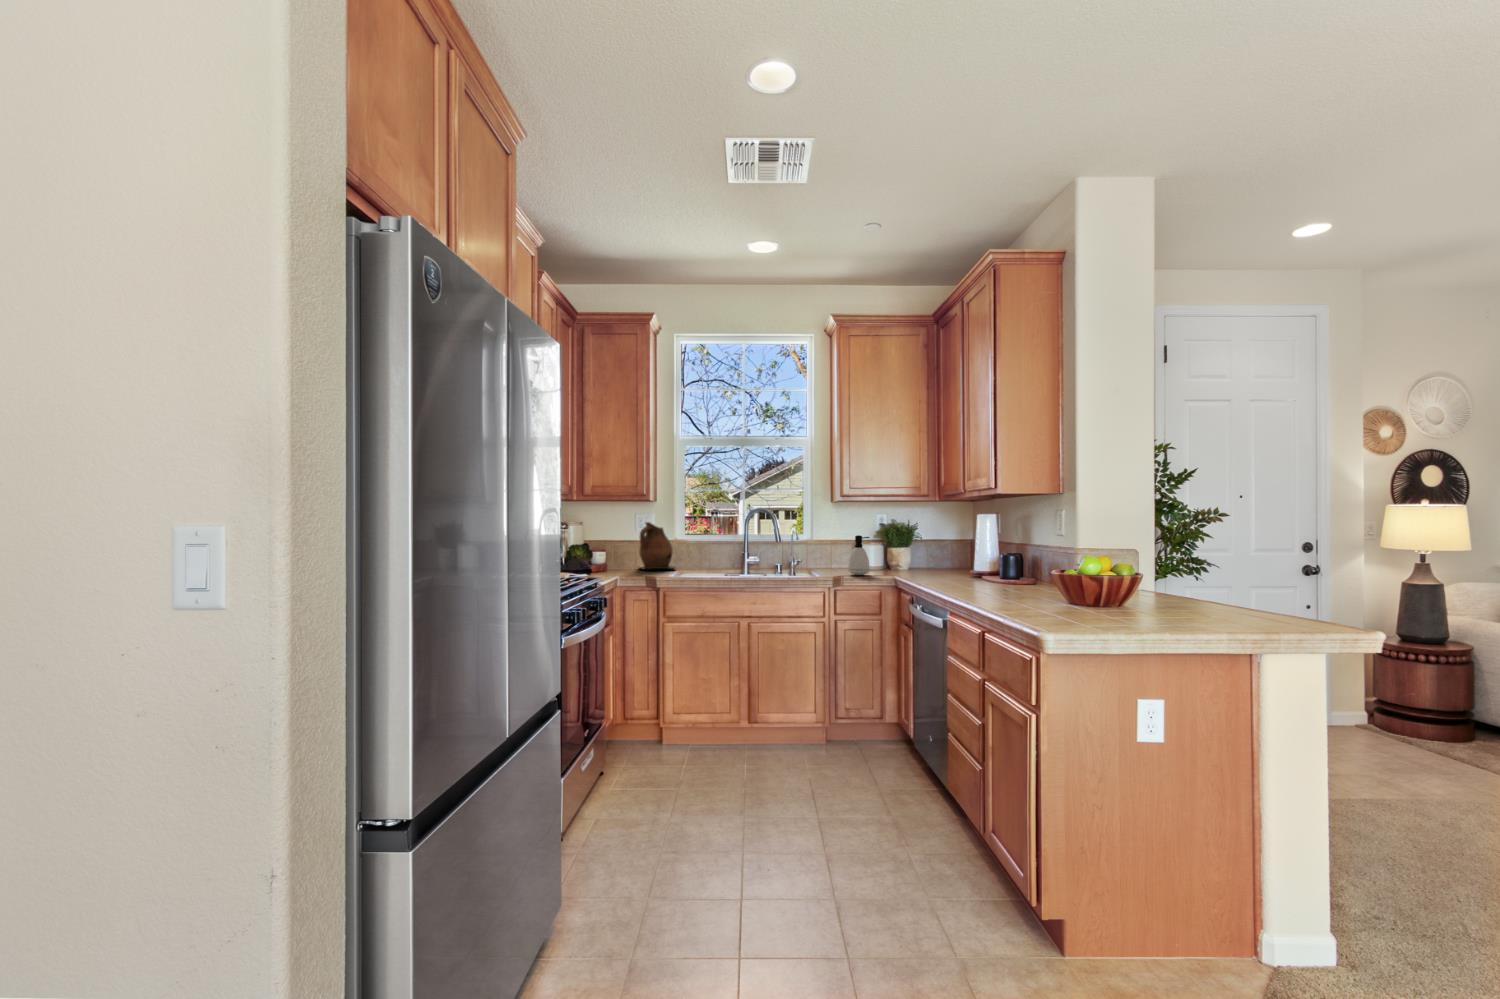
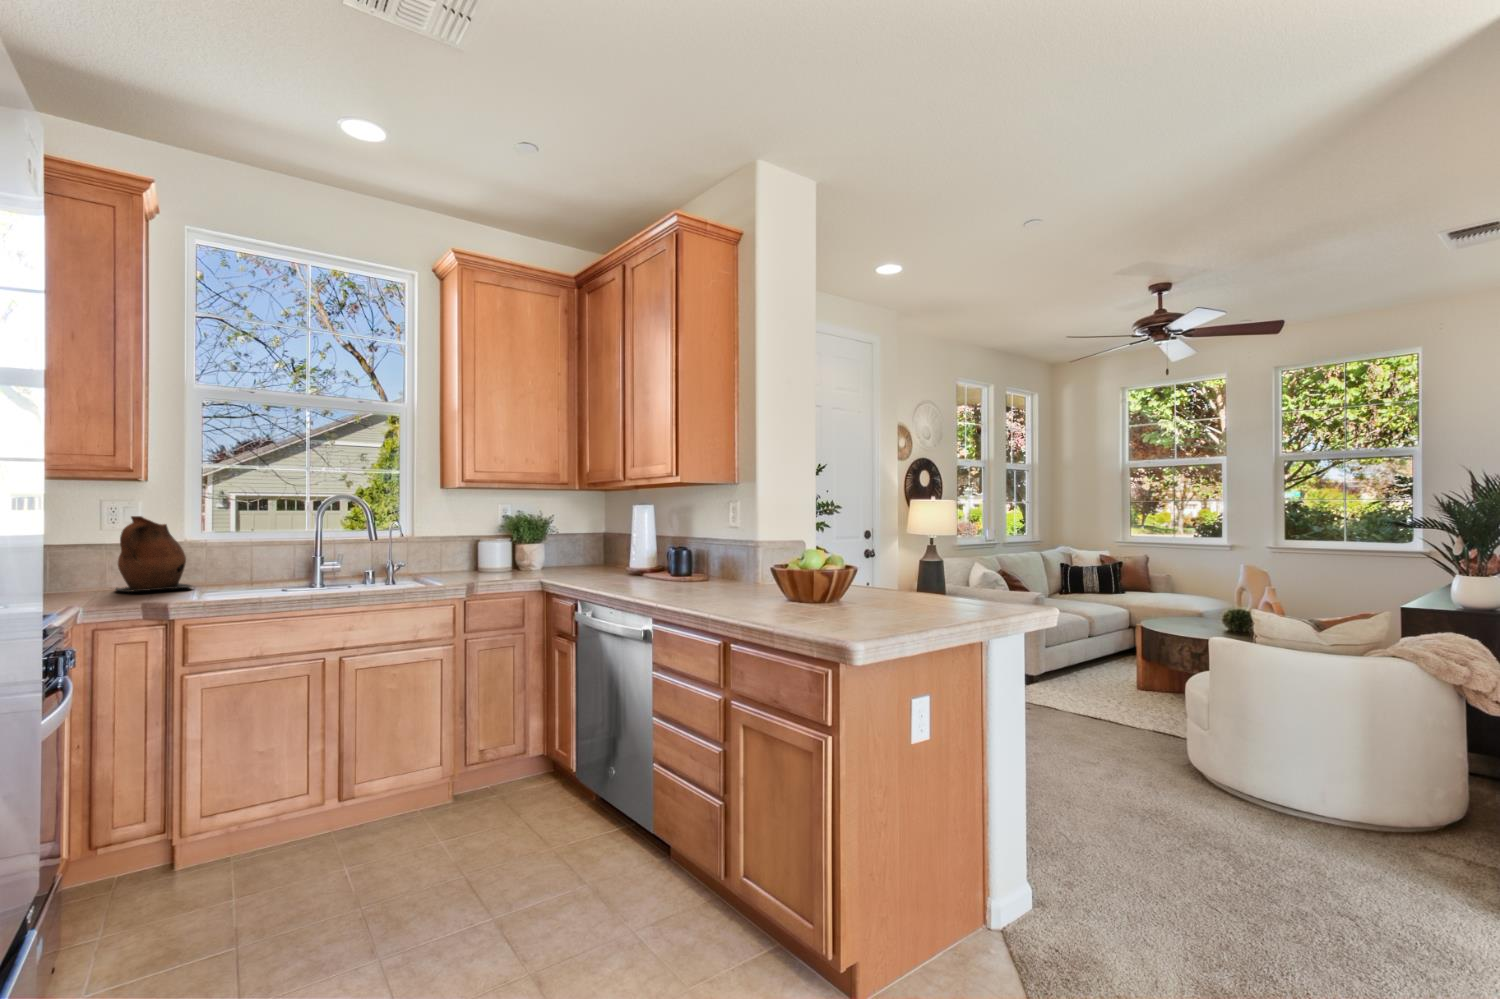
soap dispenser: present [848,535,870,575] -> none [476,530,504,580]

